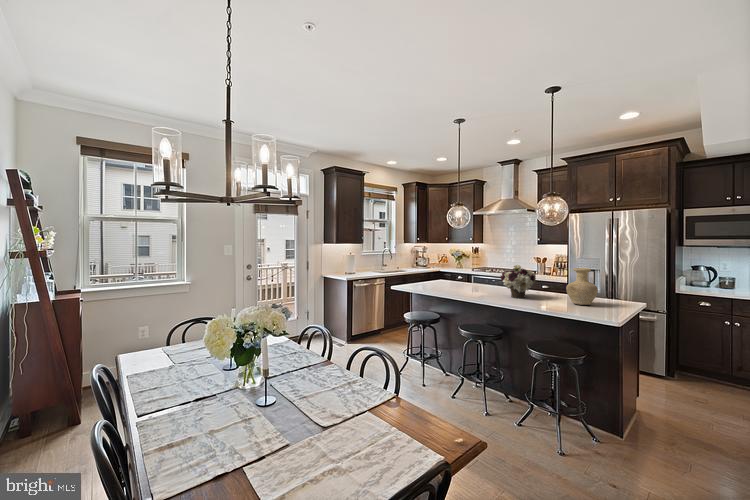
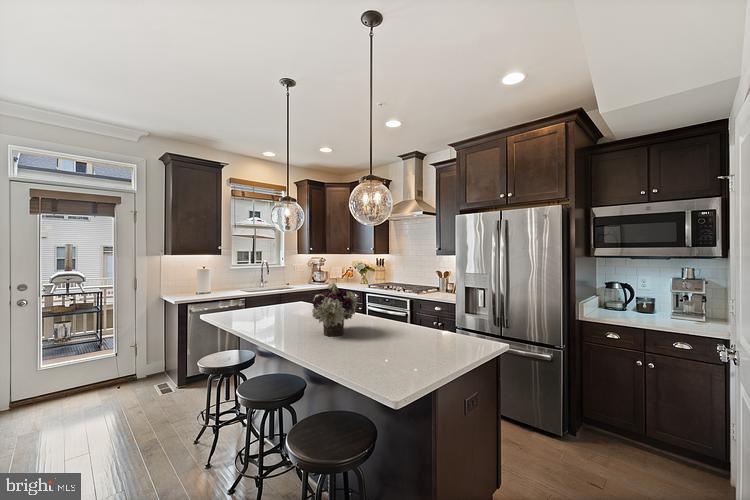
vase: present [566,268,598,305] -> none [385,289,430,352]

